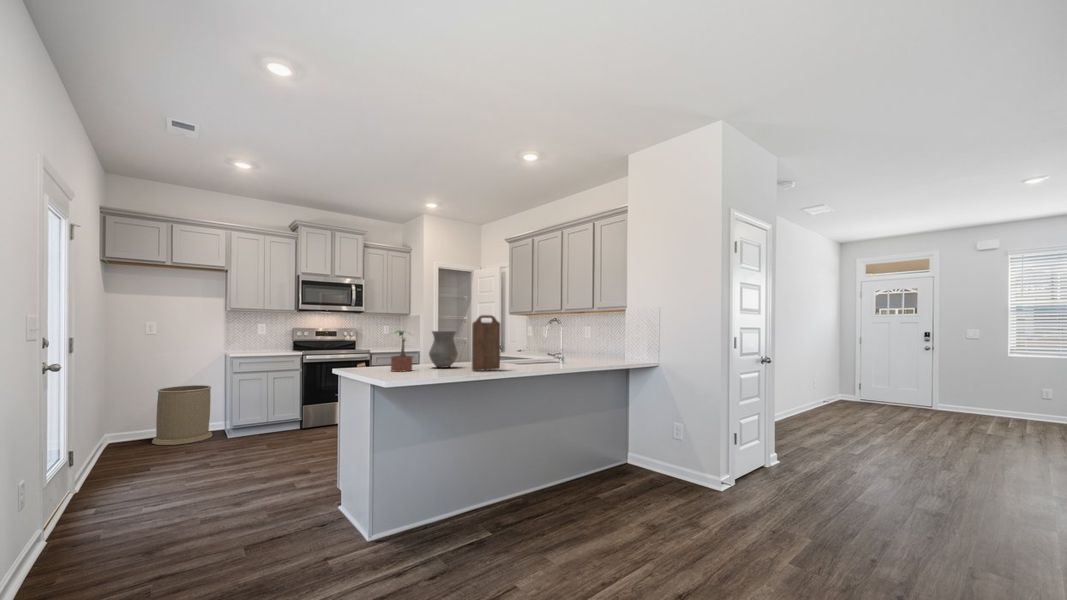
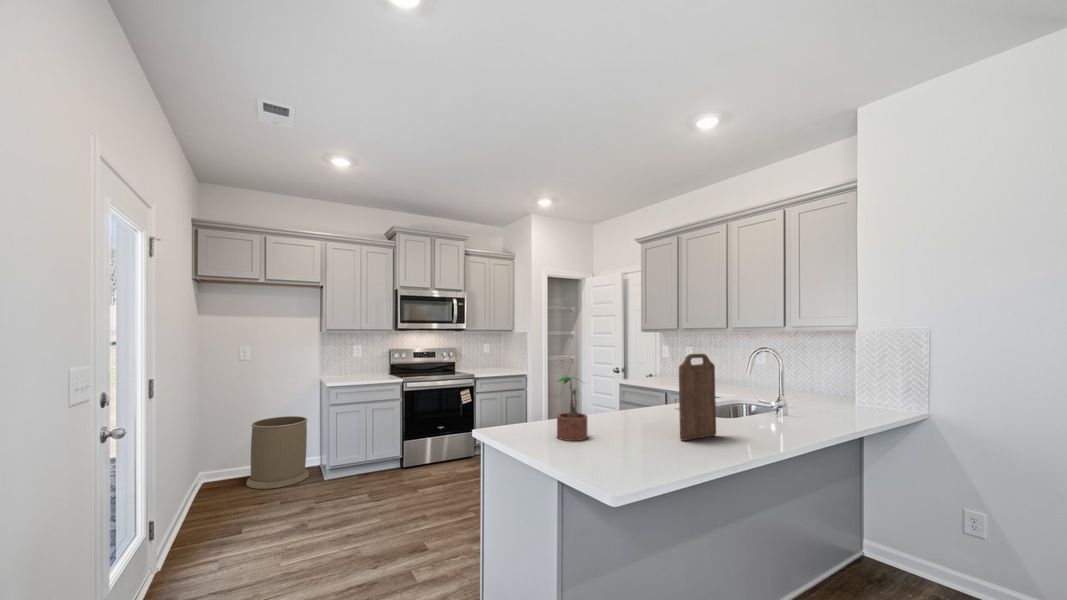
vase: present [429,331,458,368] -> none [599,371,640,427]

